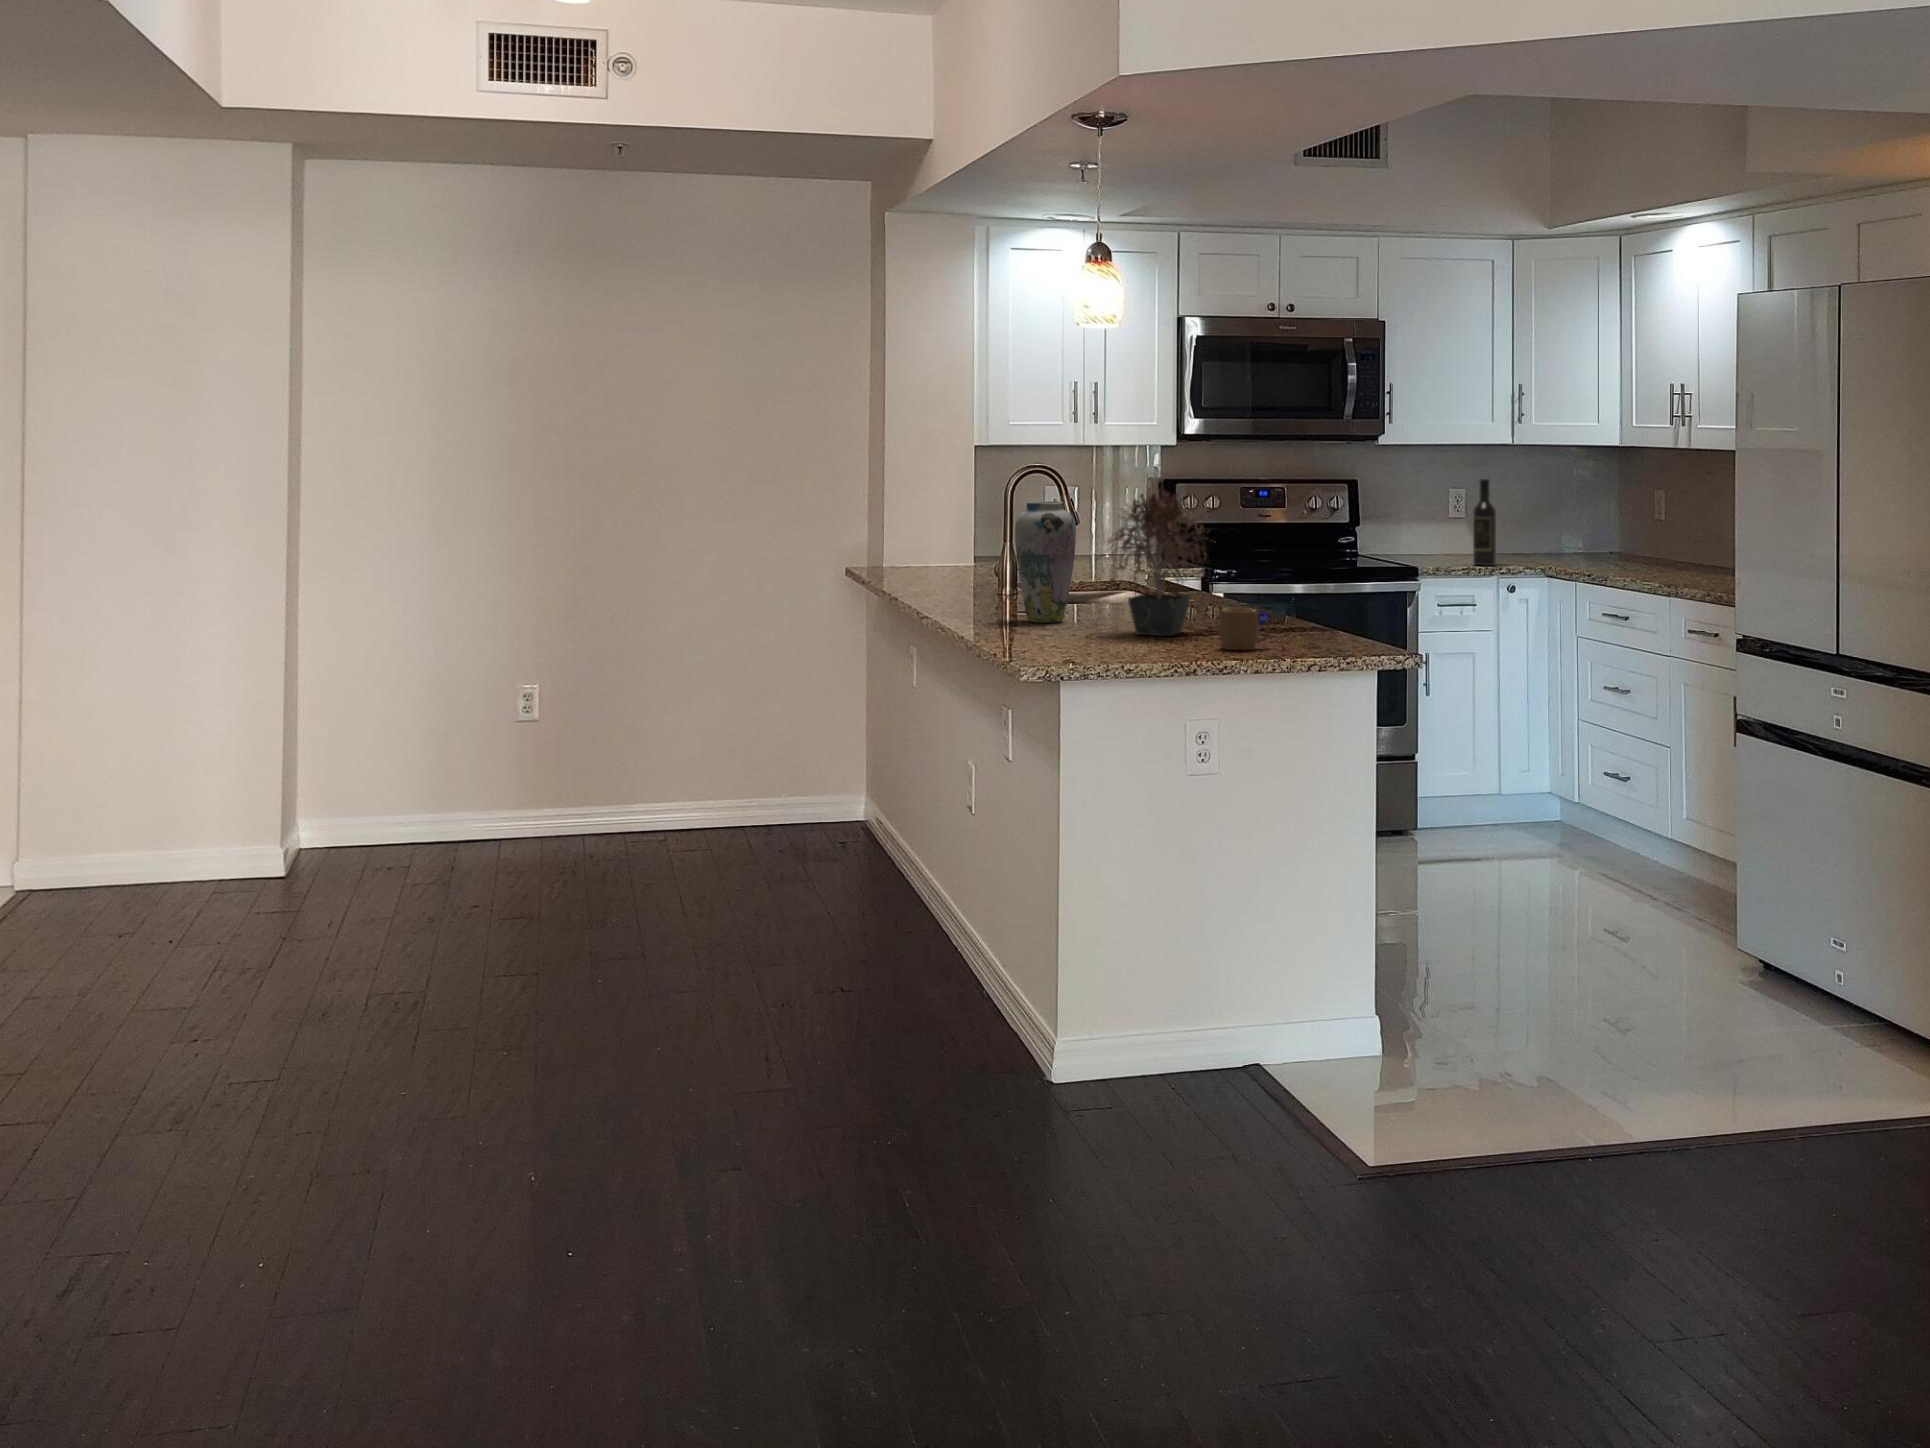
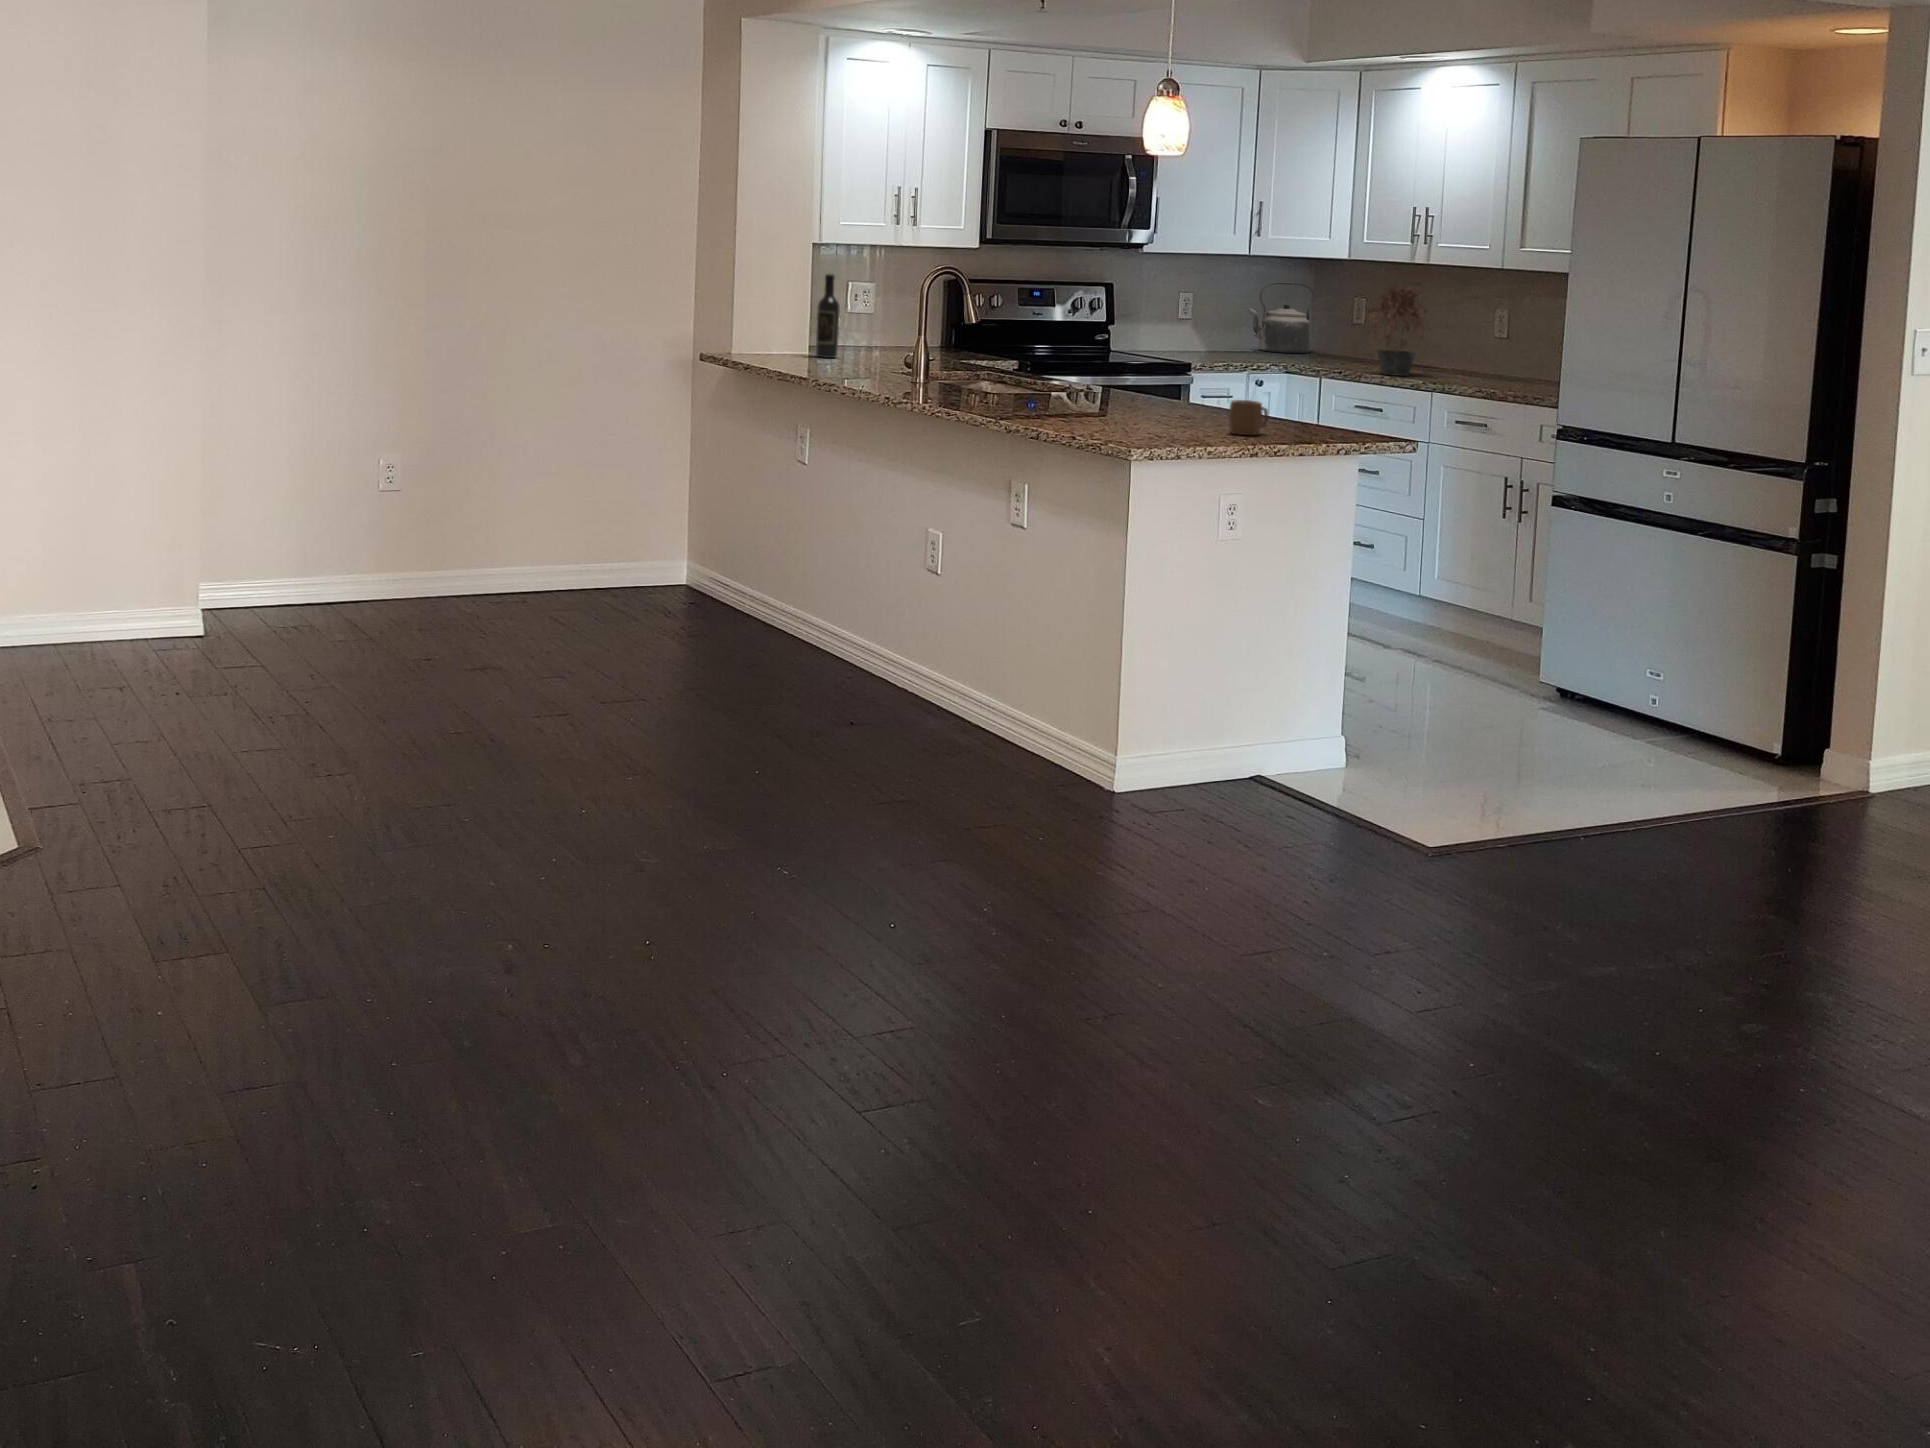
kettle: none [1547,475,1624,556] -> present [1249,282,1315,353]
wine bottle: present [1473,479,1496,566] -> present [816,274,840,358]
potted plant: present [1107,491,1207,636] -> present [1367,285,1429,376]
vase: present [1015,501,1076,622] -> none [995,302,1049,408]

